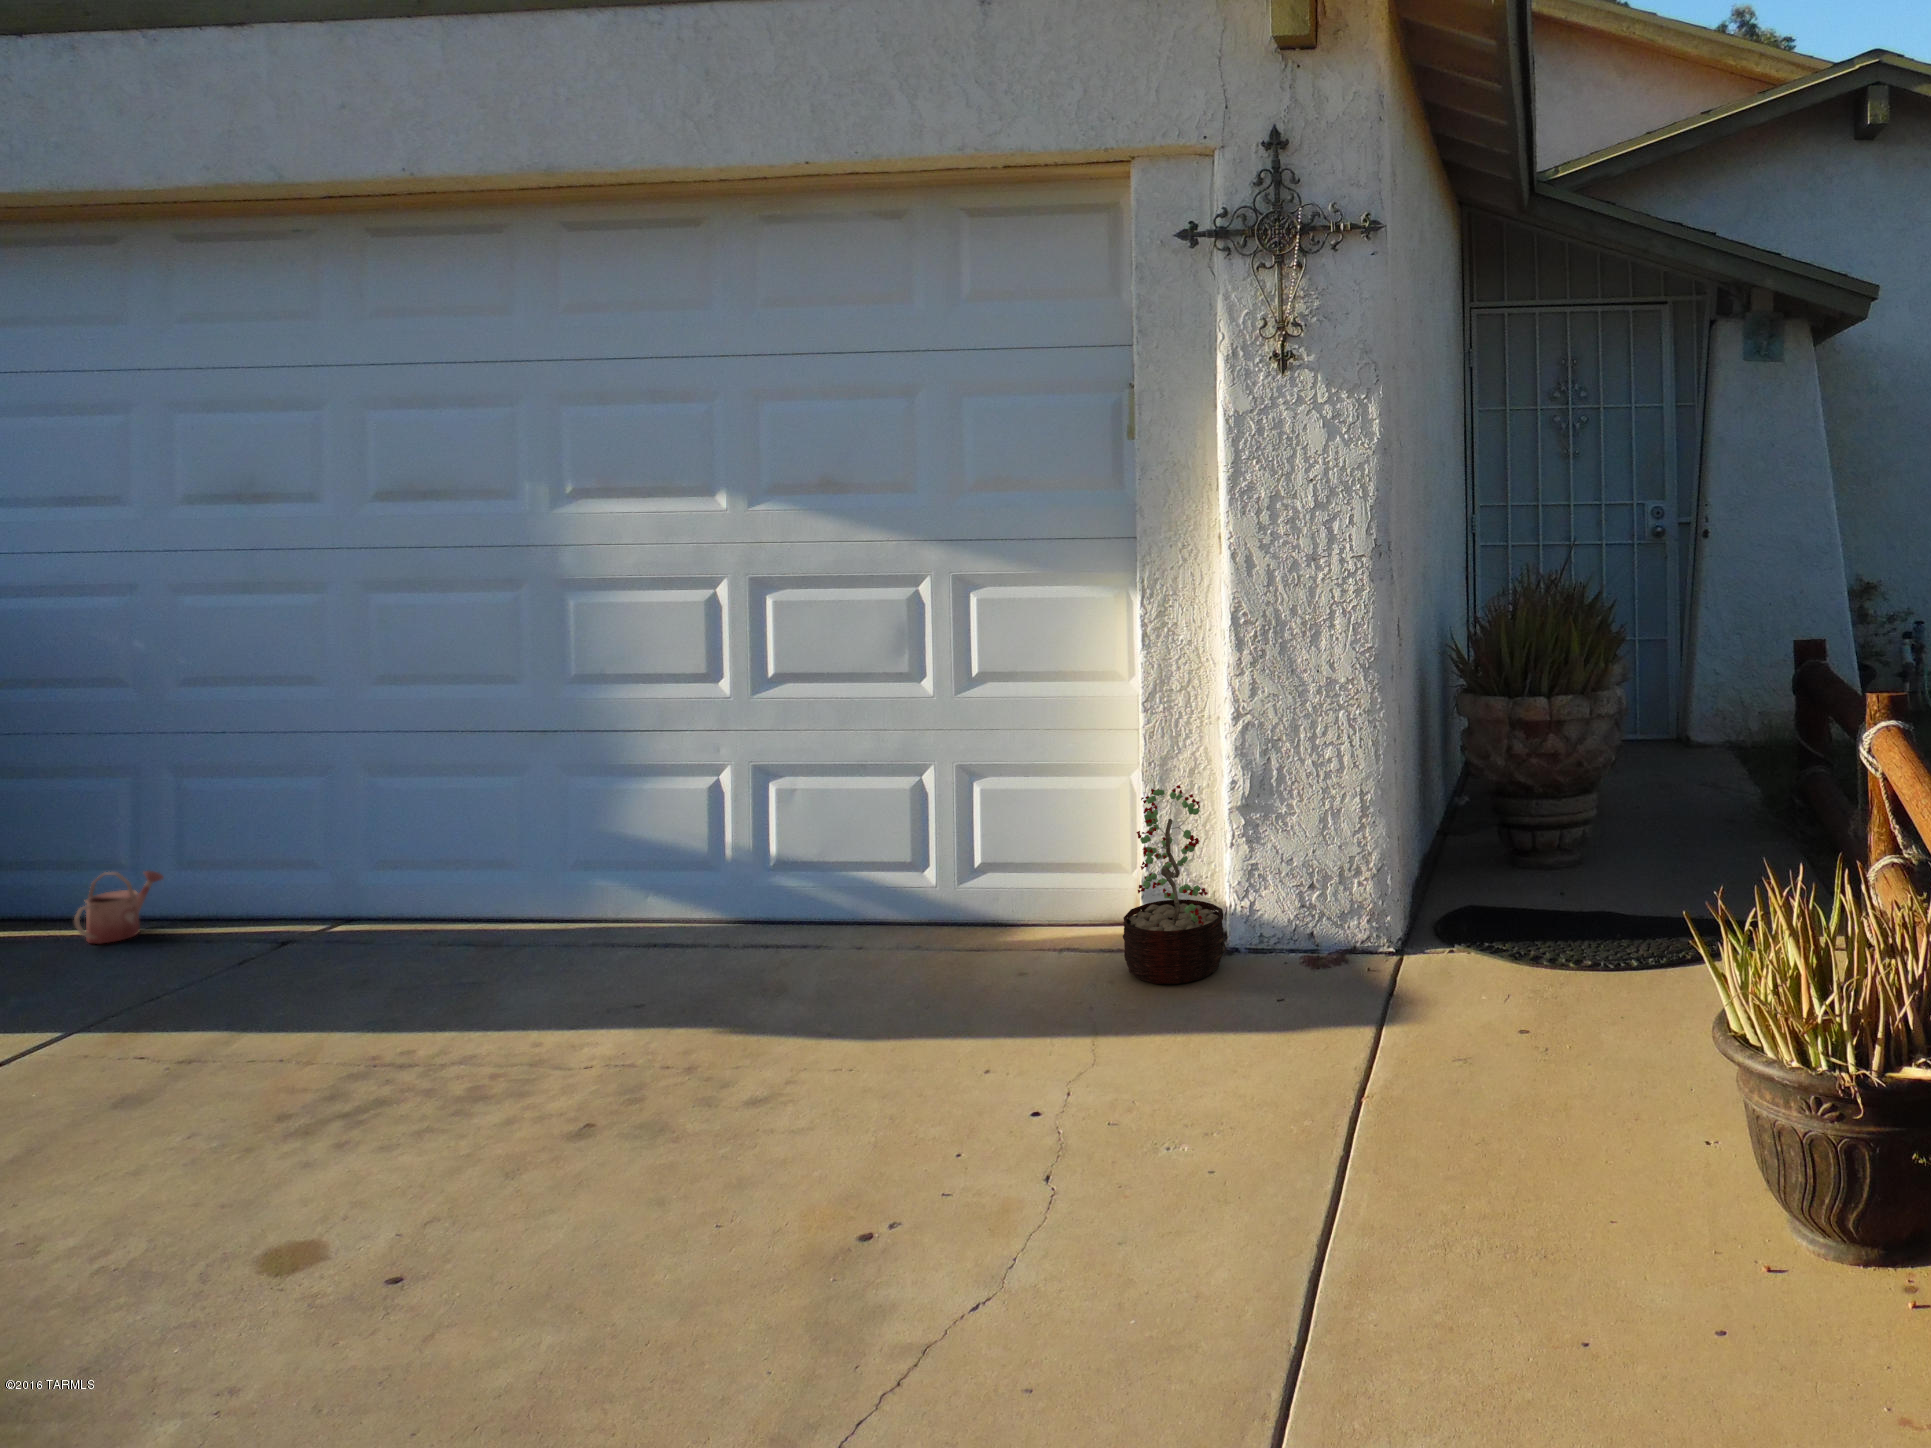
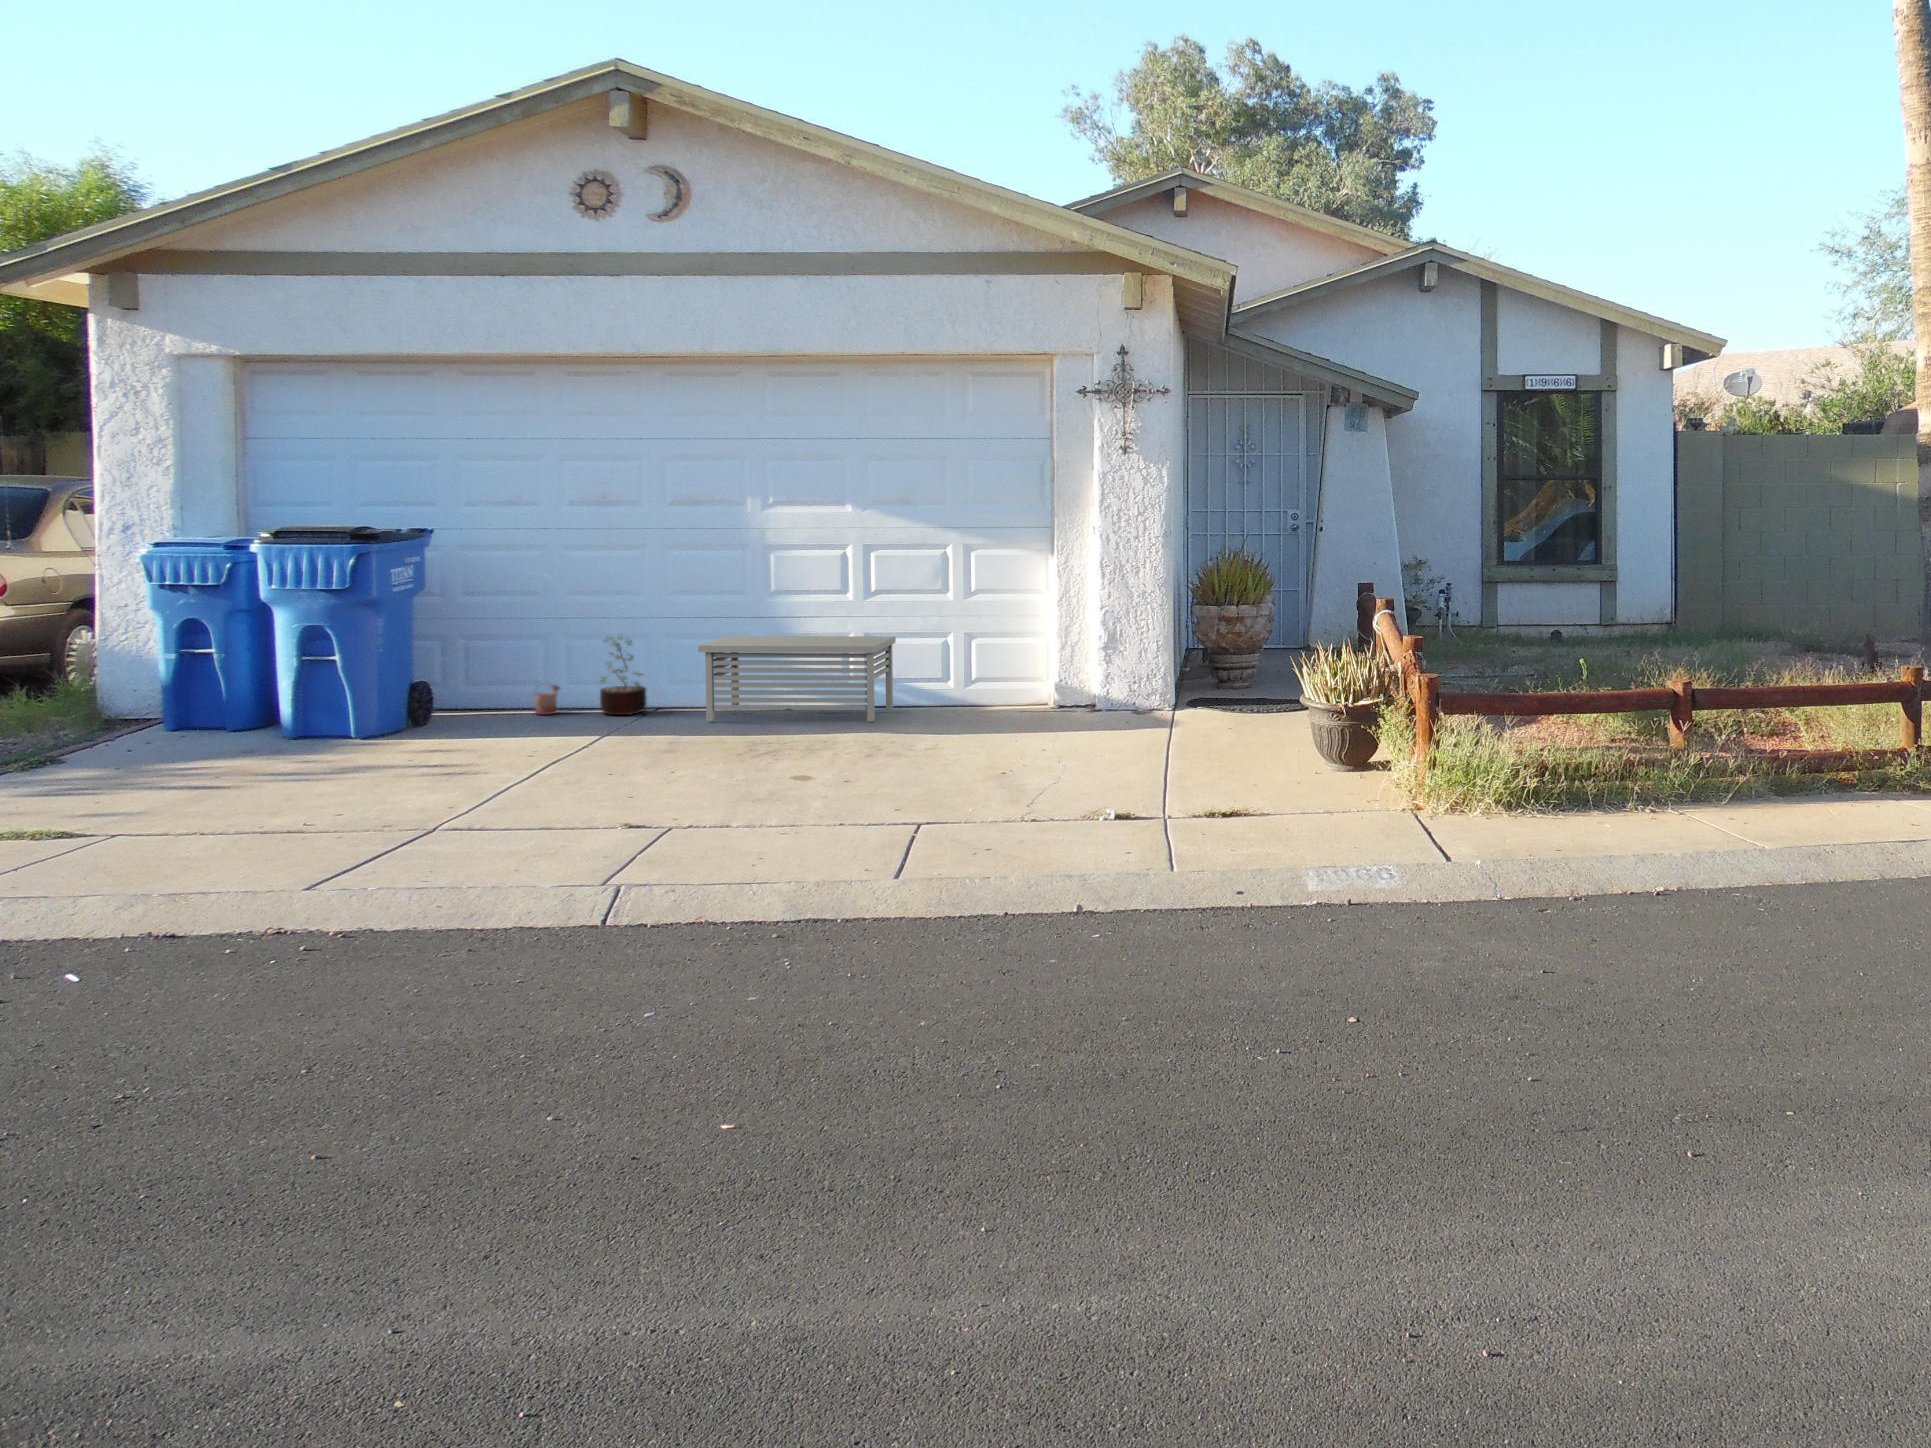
storage bench: none [350,770,811,993] -> present [698,636,896,721]
decorative plant: present [1123,785,1226,984] -> present [600,637,647,715]

